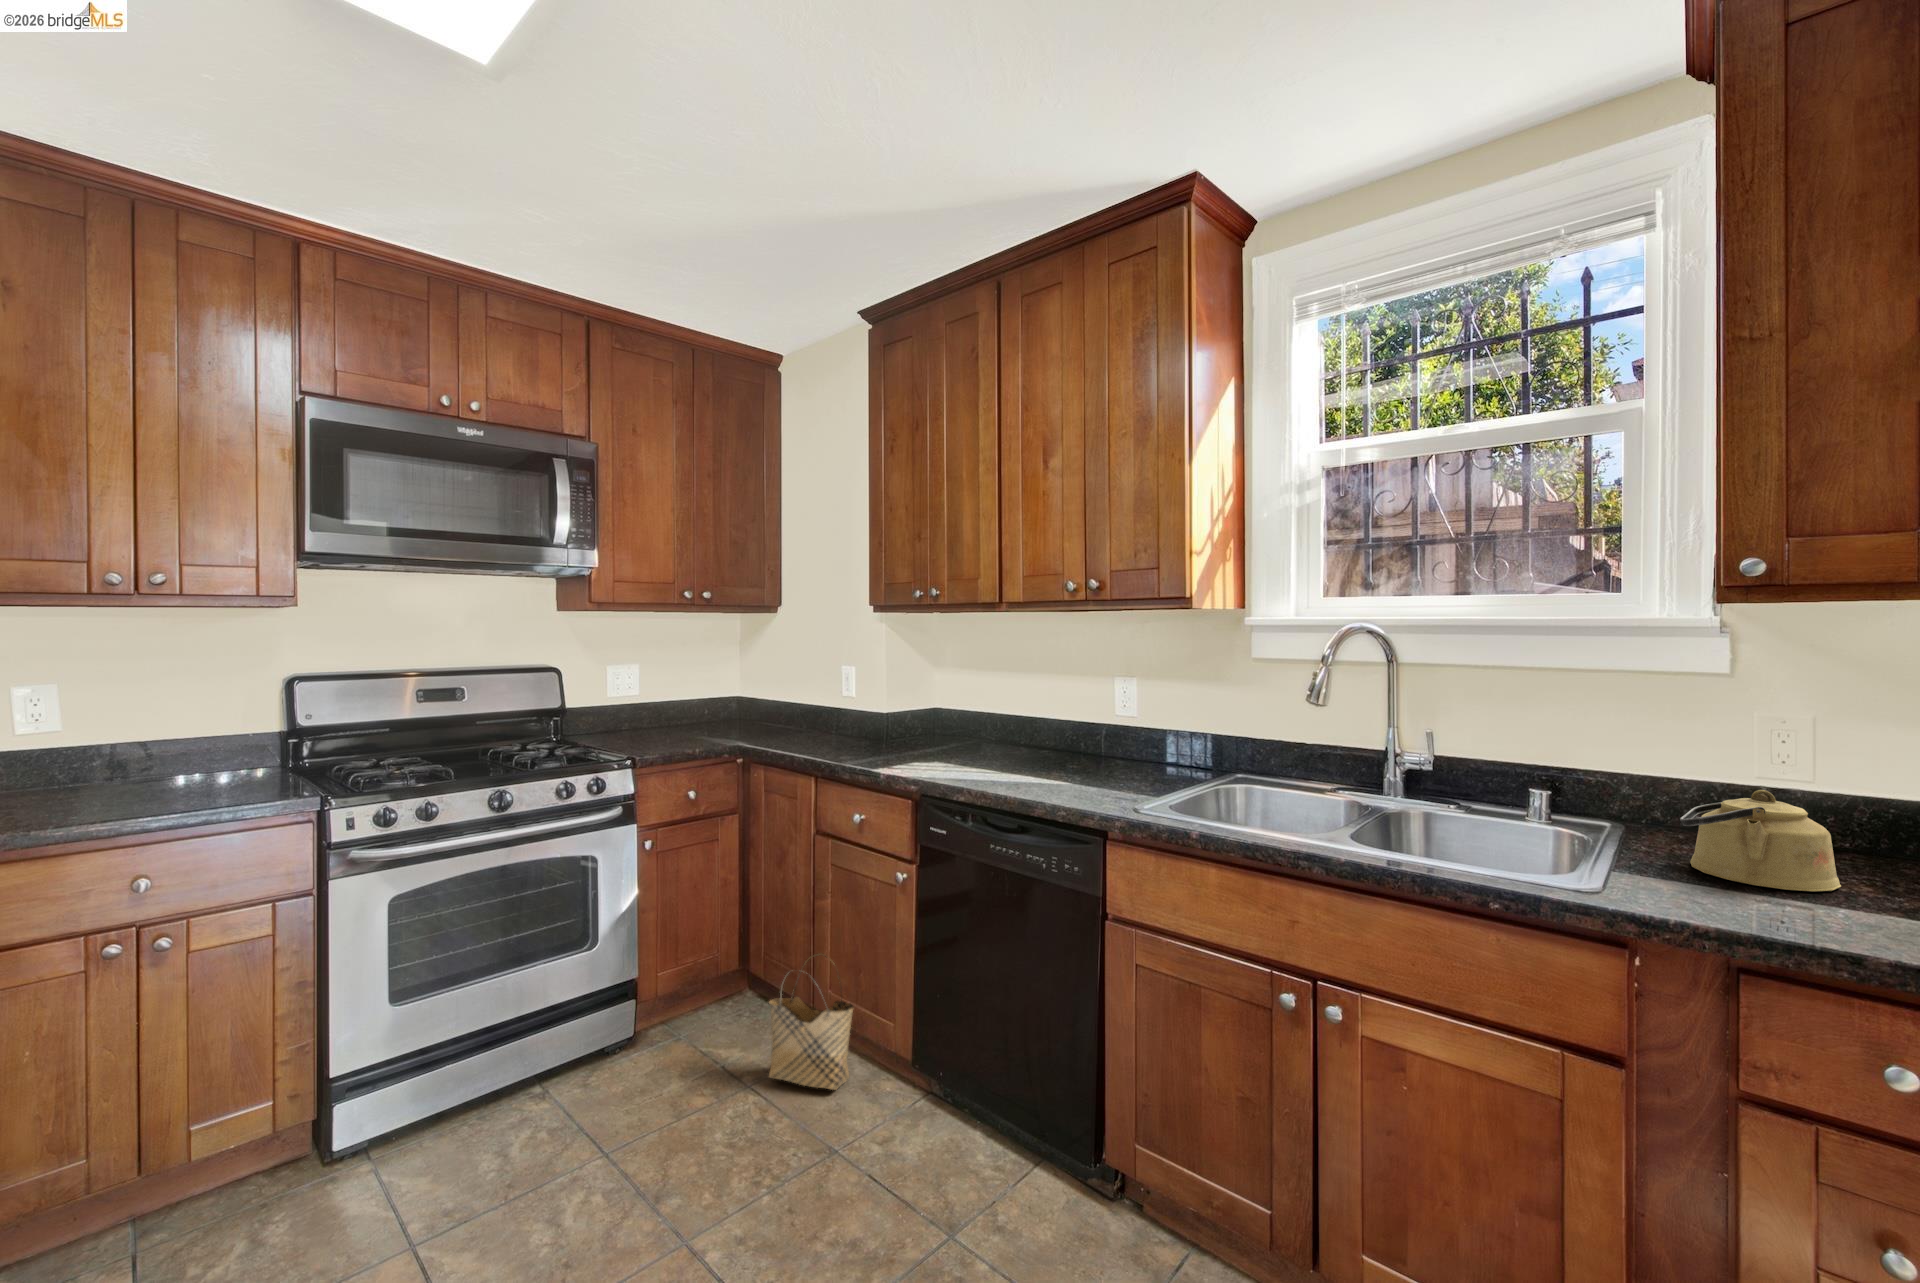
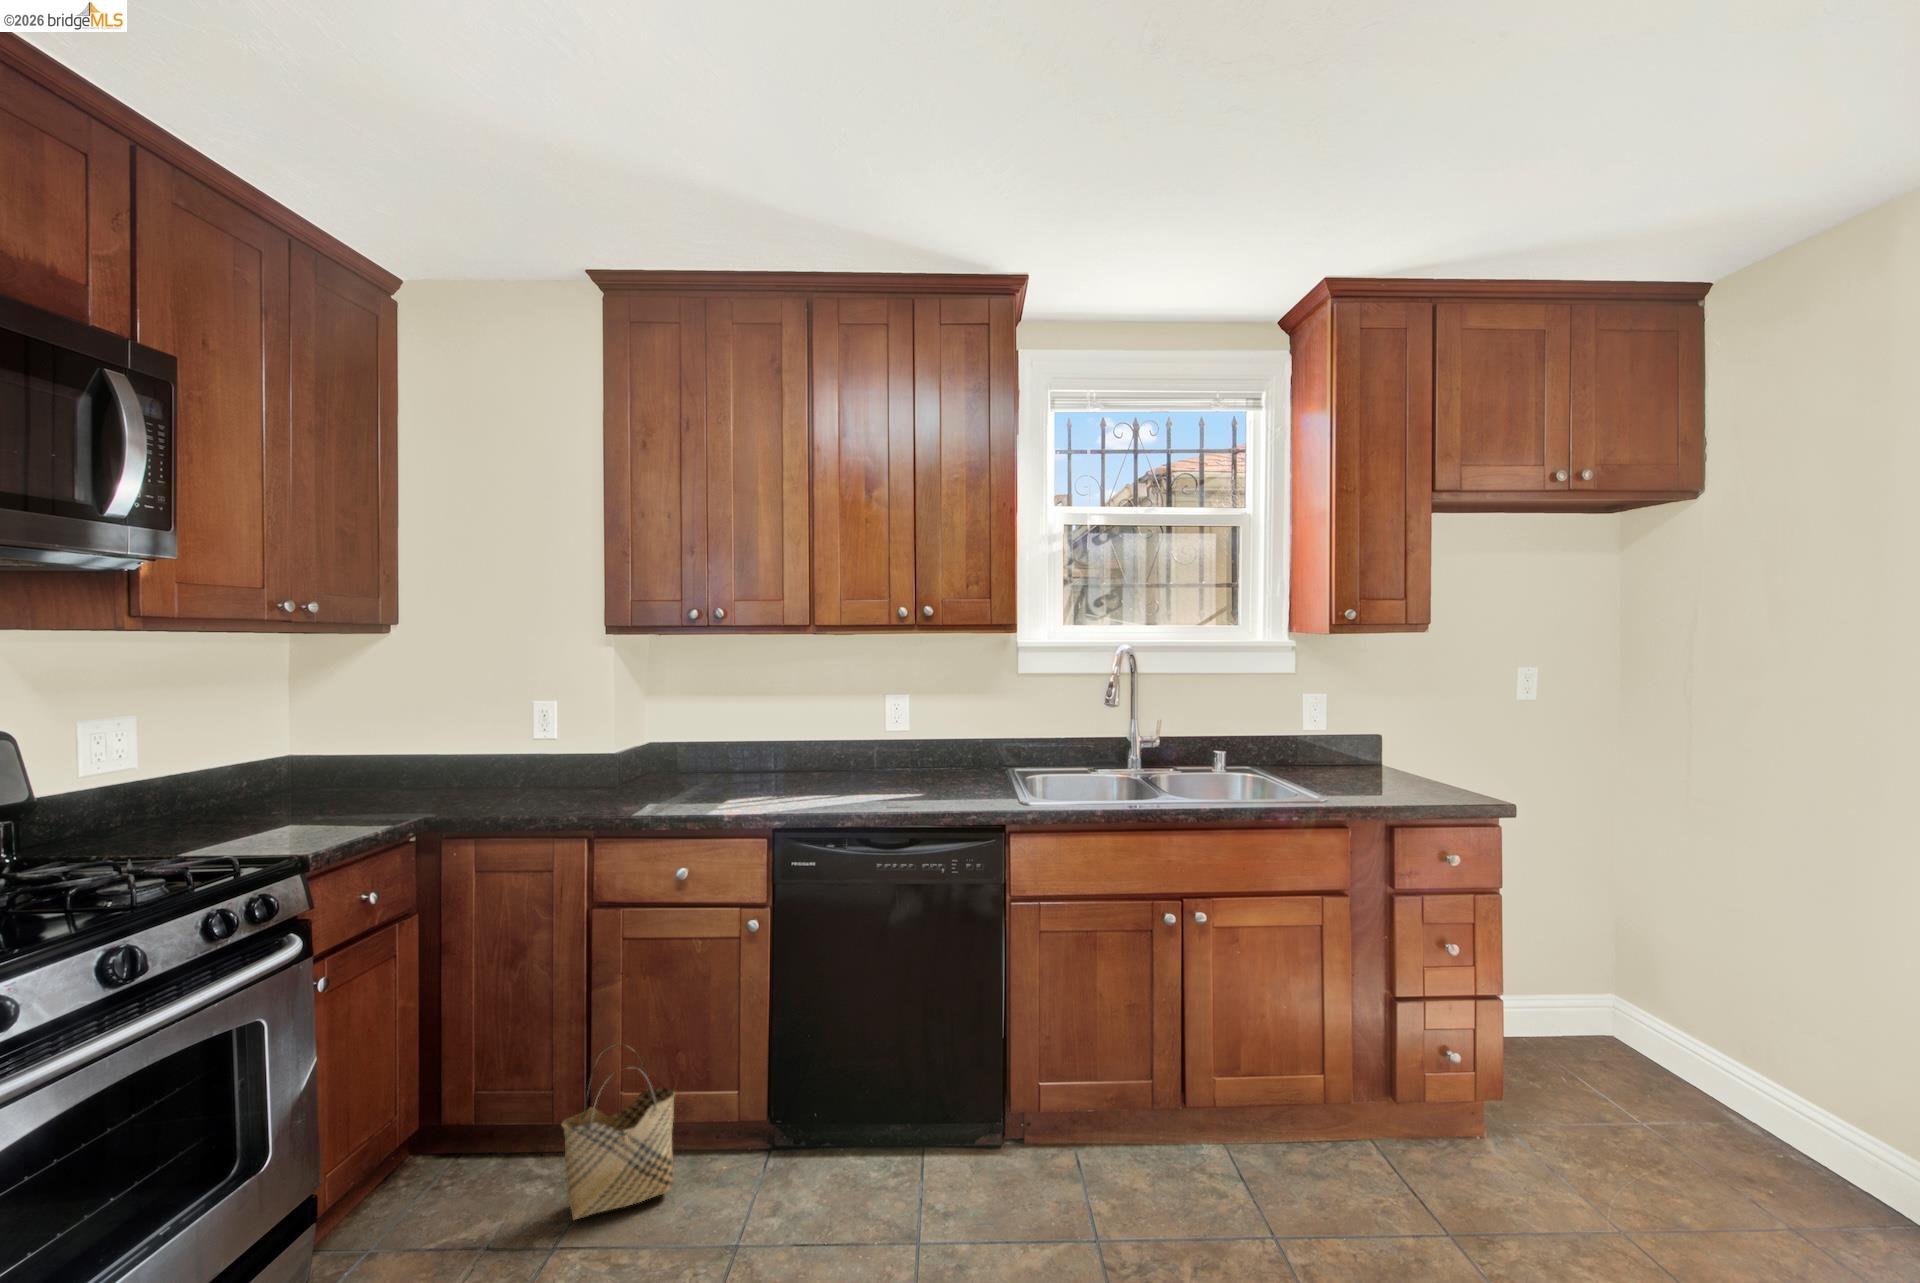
kettle: present [1680,790,1841,891] -> none [1313,737,1386,790]

